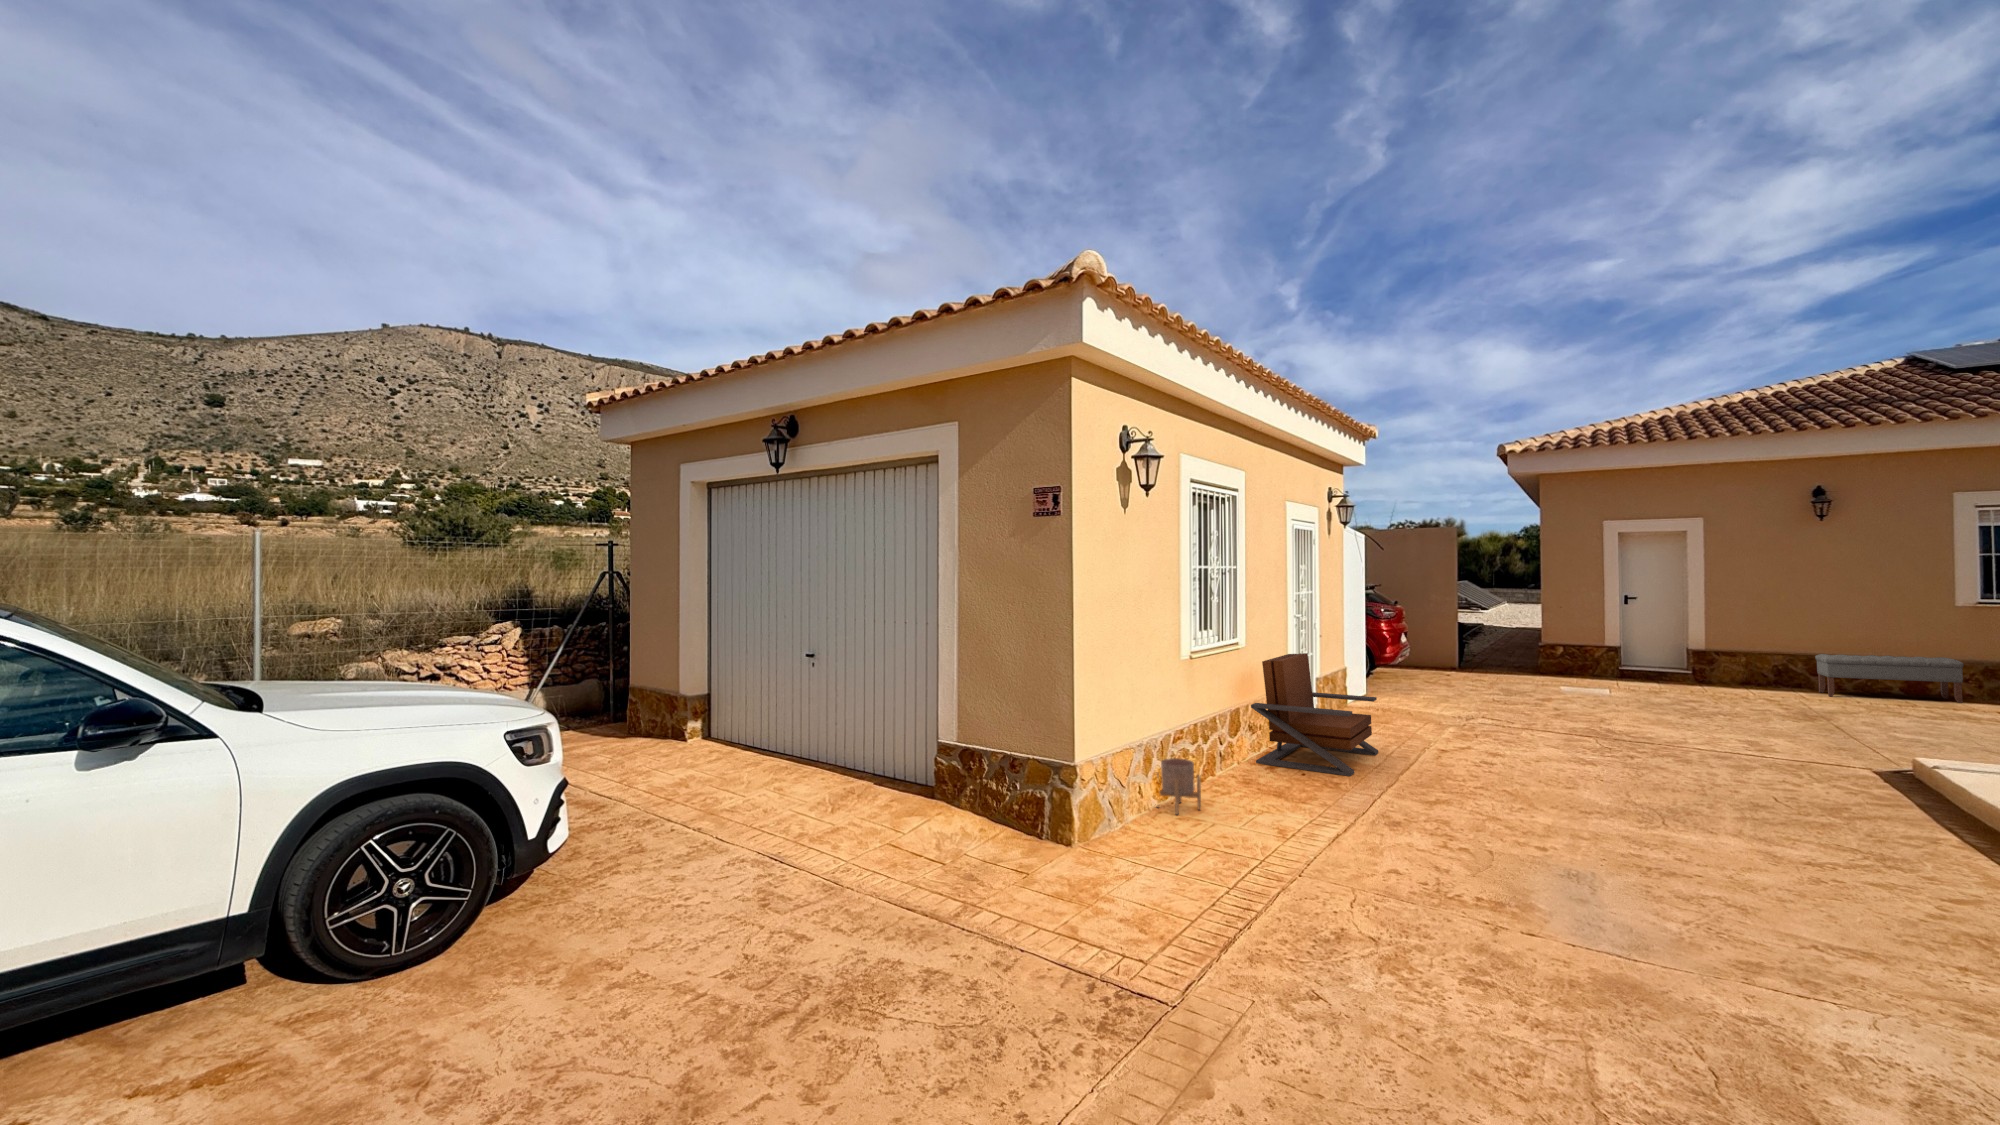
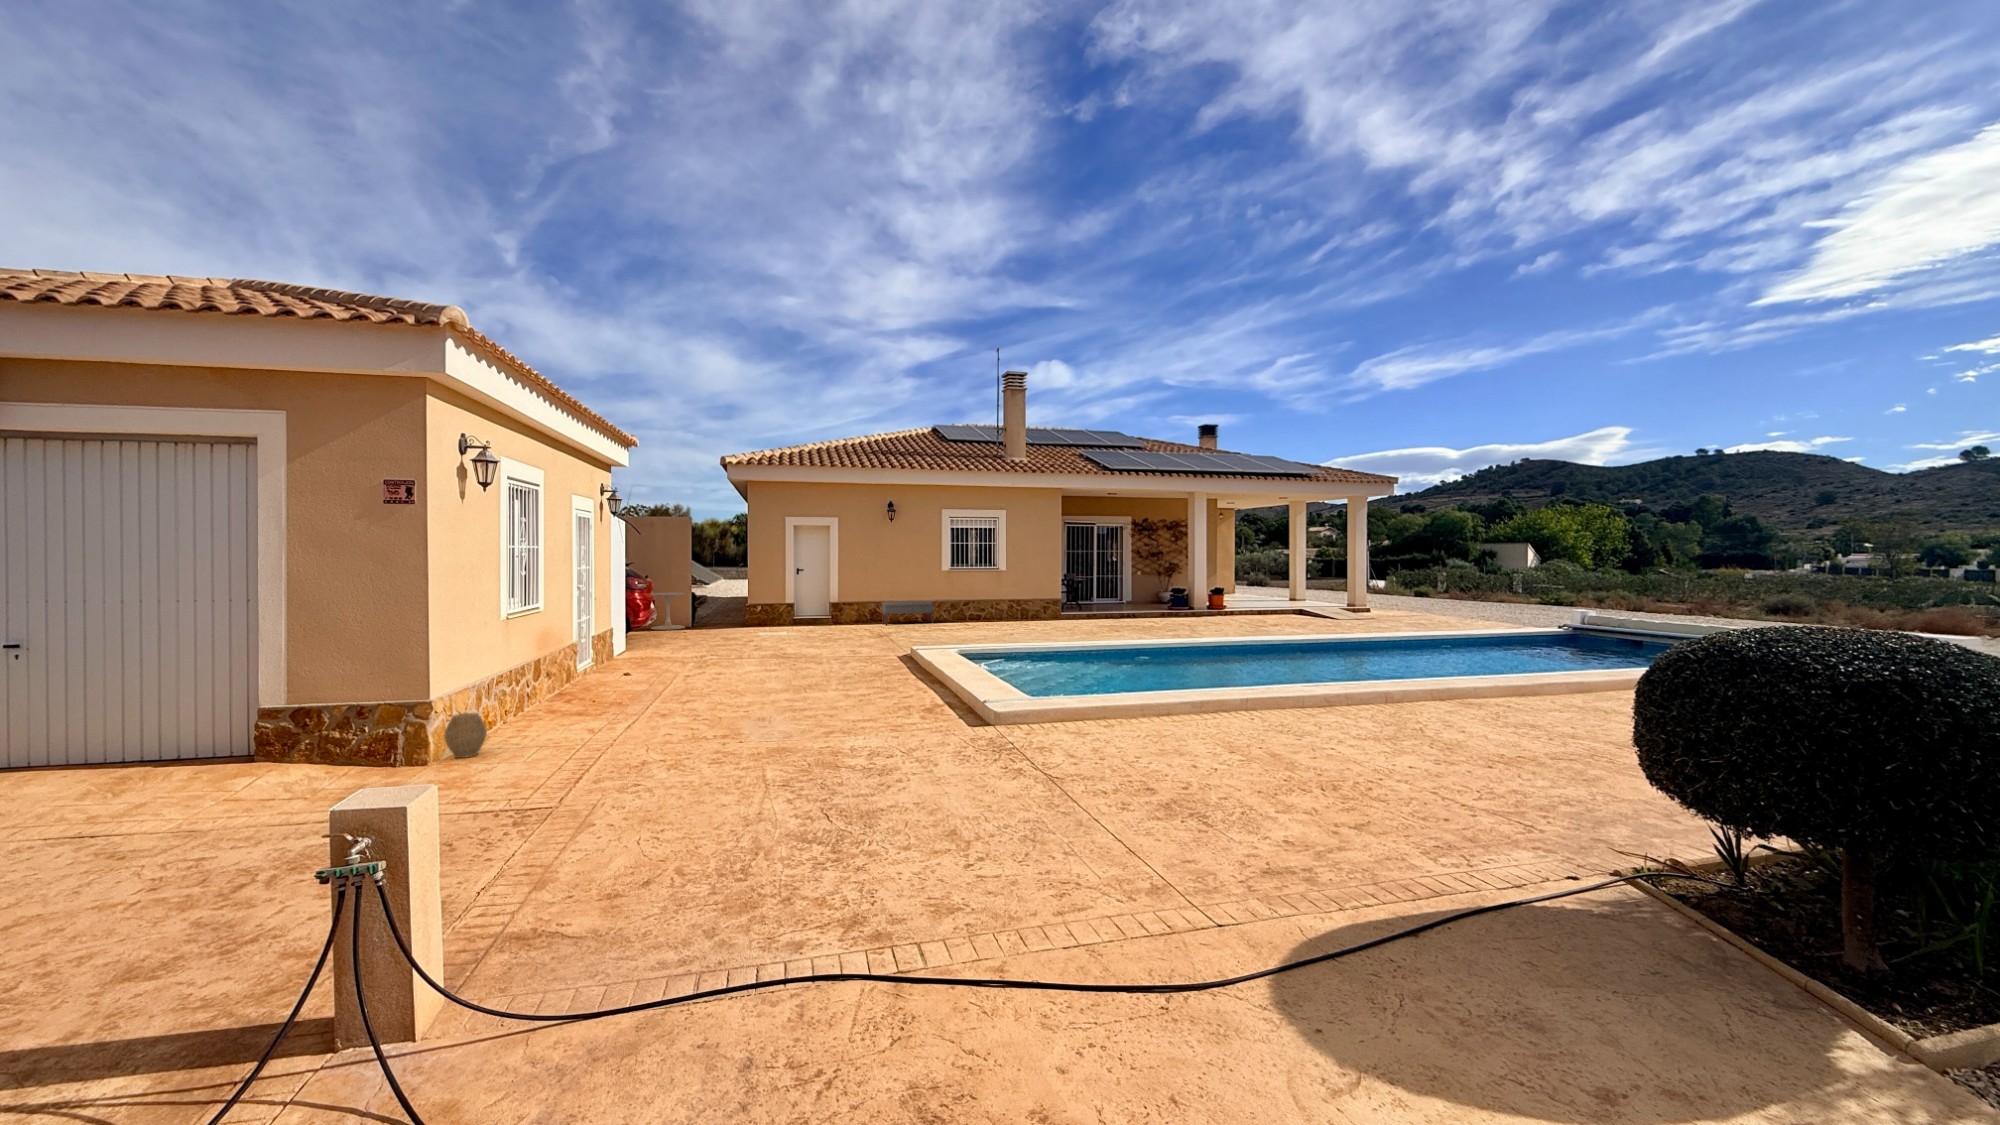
pedestal table: none [1402,624,1449,671] -> present [651,593,685,630]
lounge chair: present [1251,653,1378,776] -> none [552,614,645,699]
planter: present [1157,758,1201,815] -> none [487,694,527,734]
woven basket: none [1089,785,1136,848] -> present [445,713,487,758]

